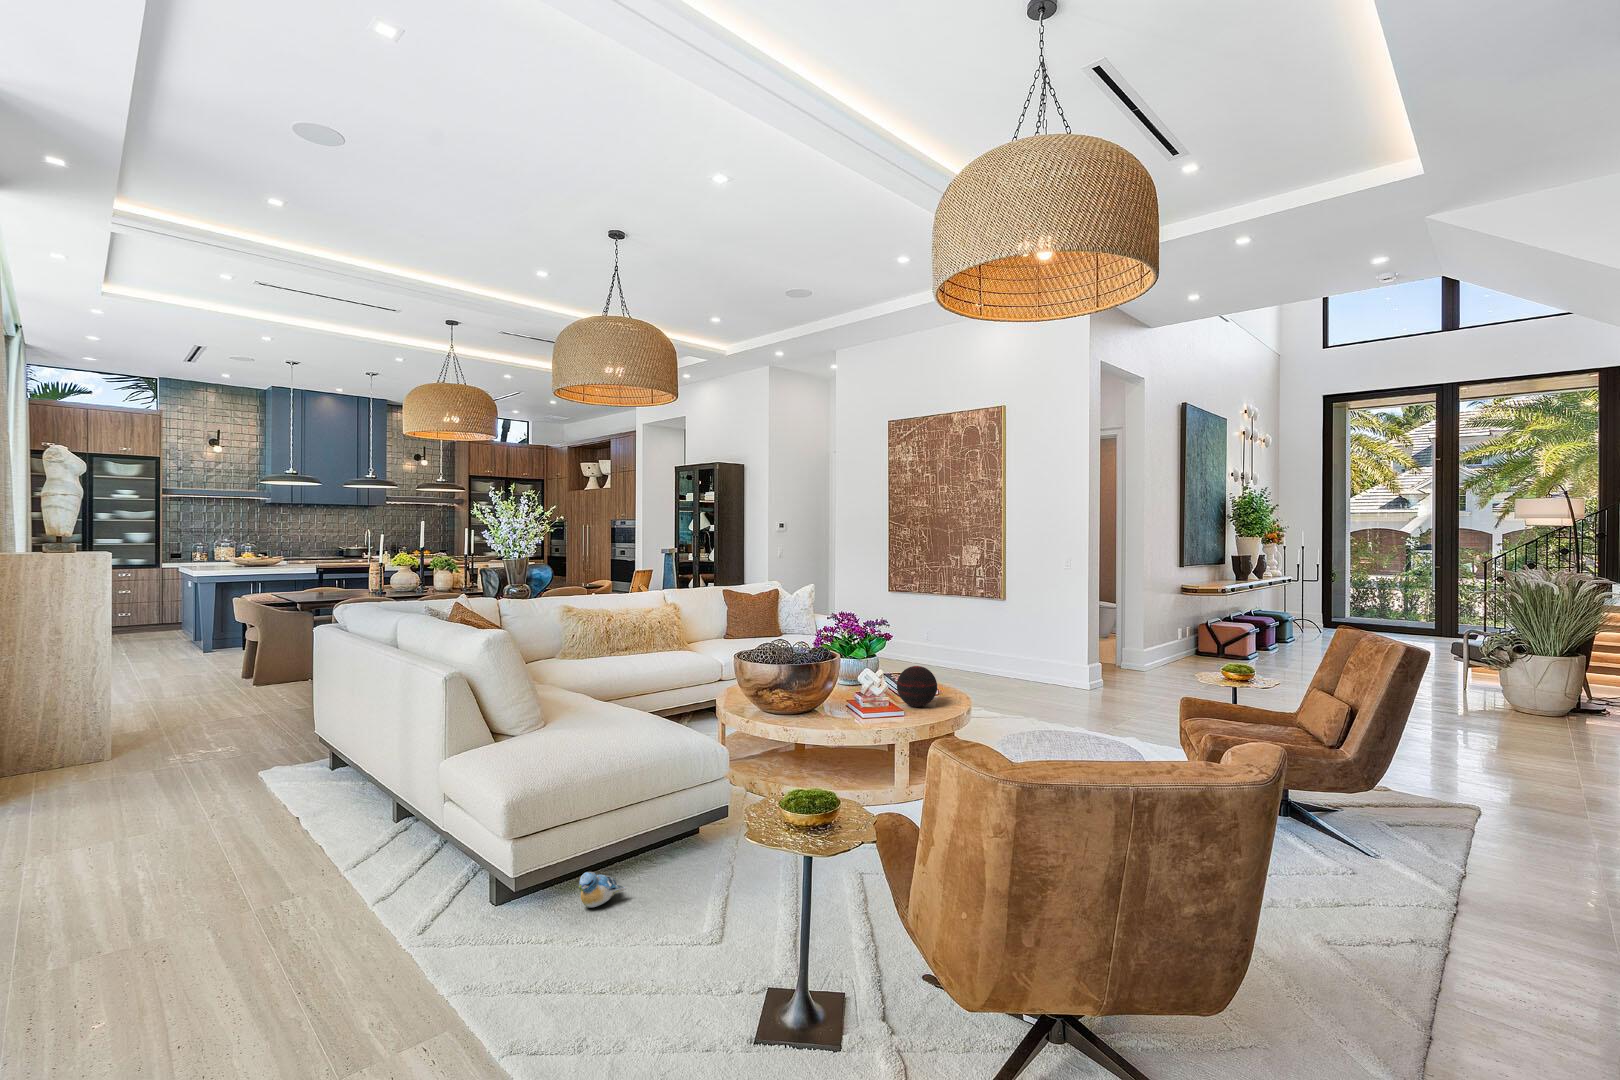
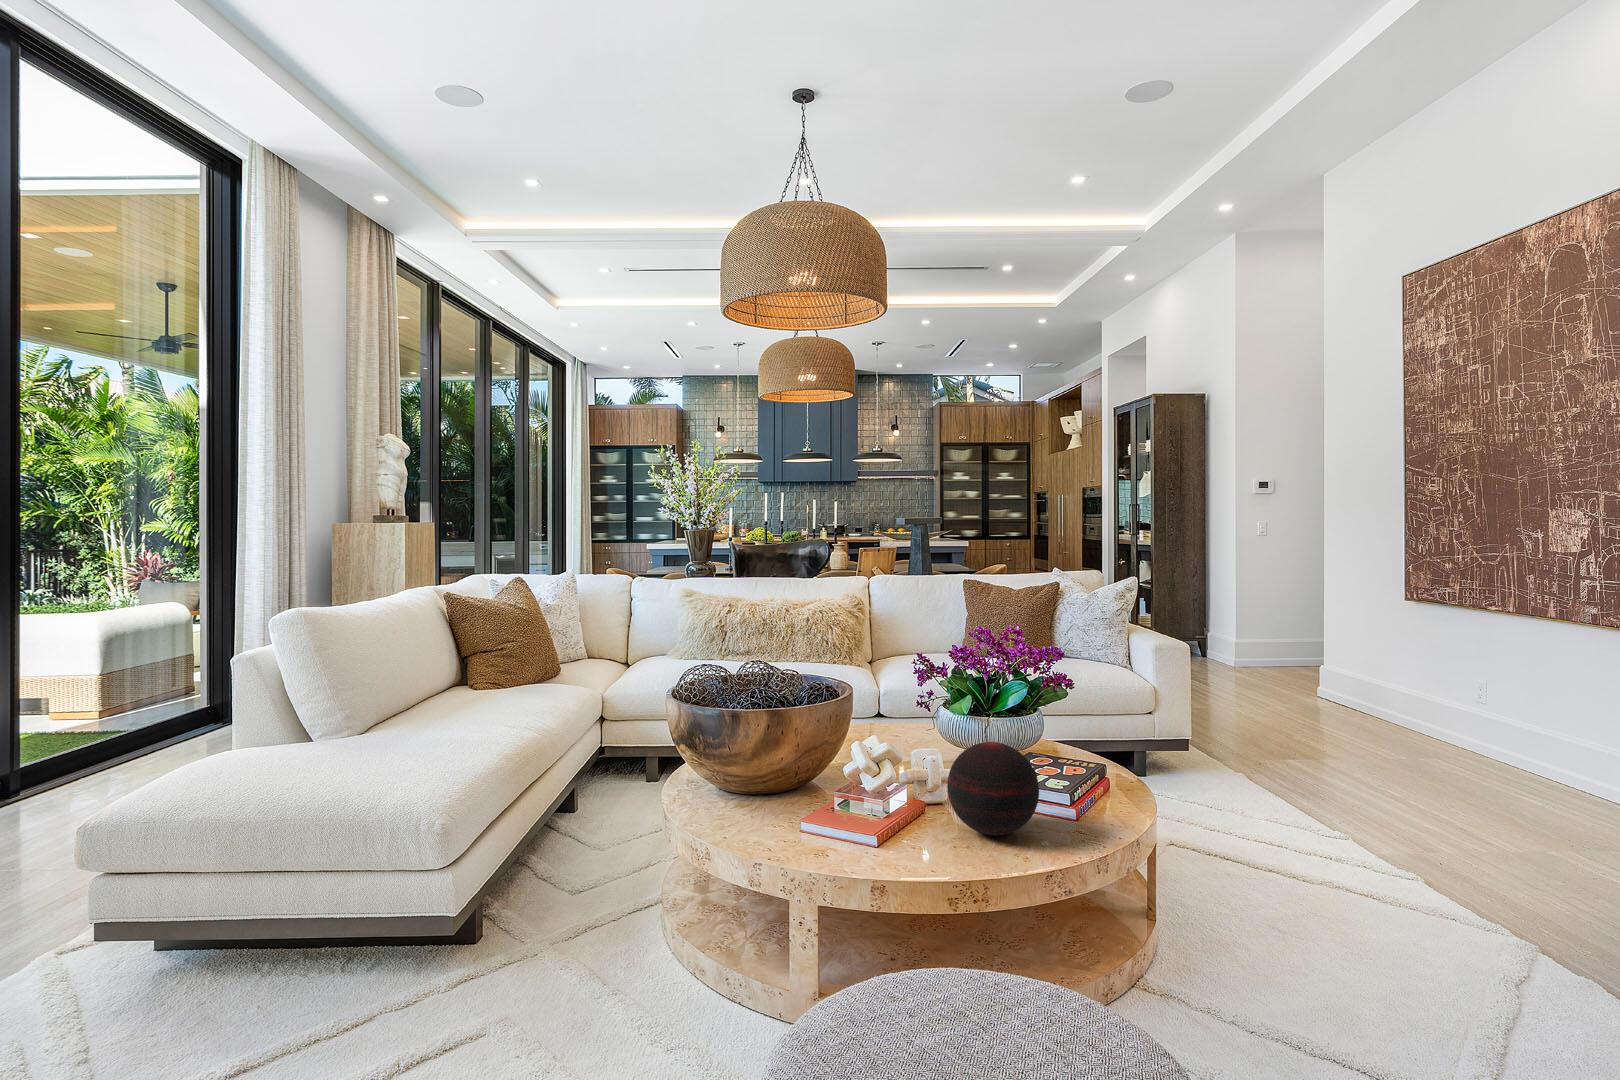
plush toy: present [579,872,626,908] -> none [97,958,194,1016]

